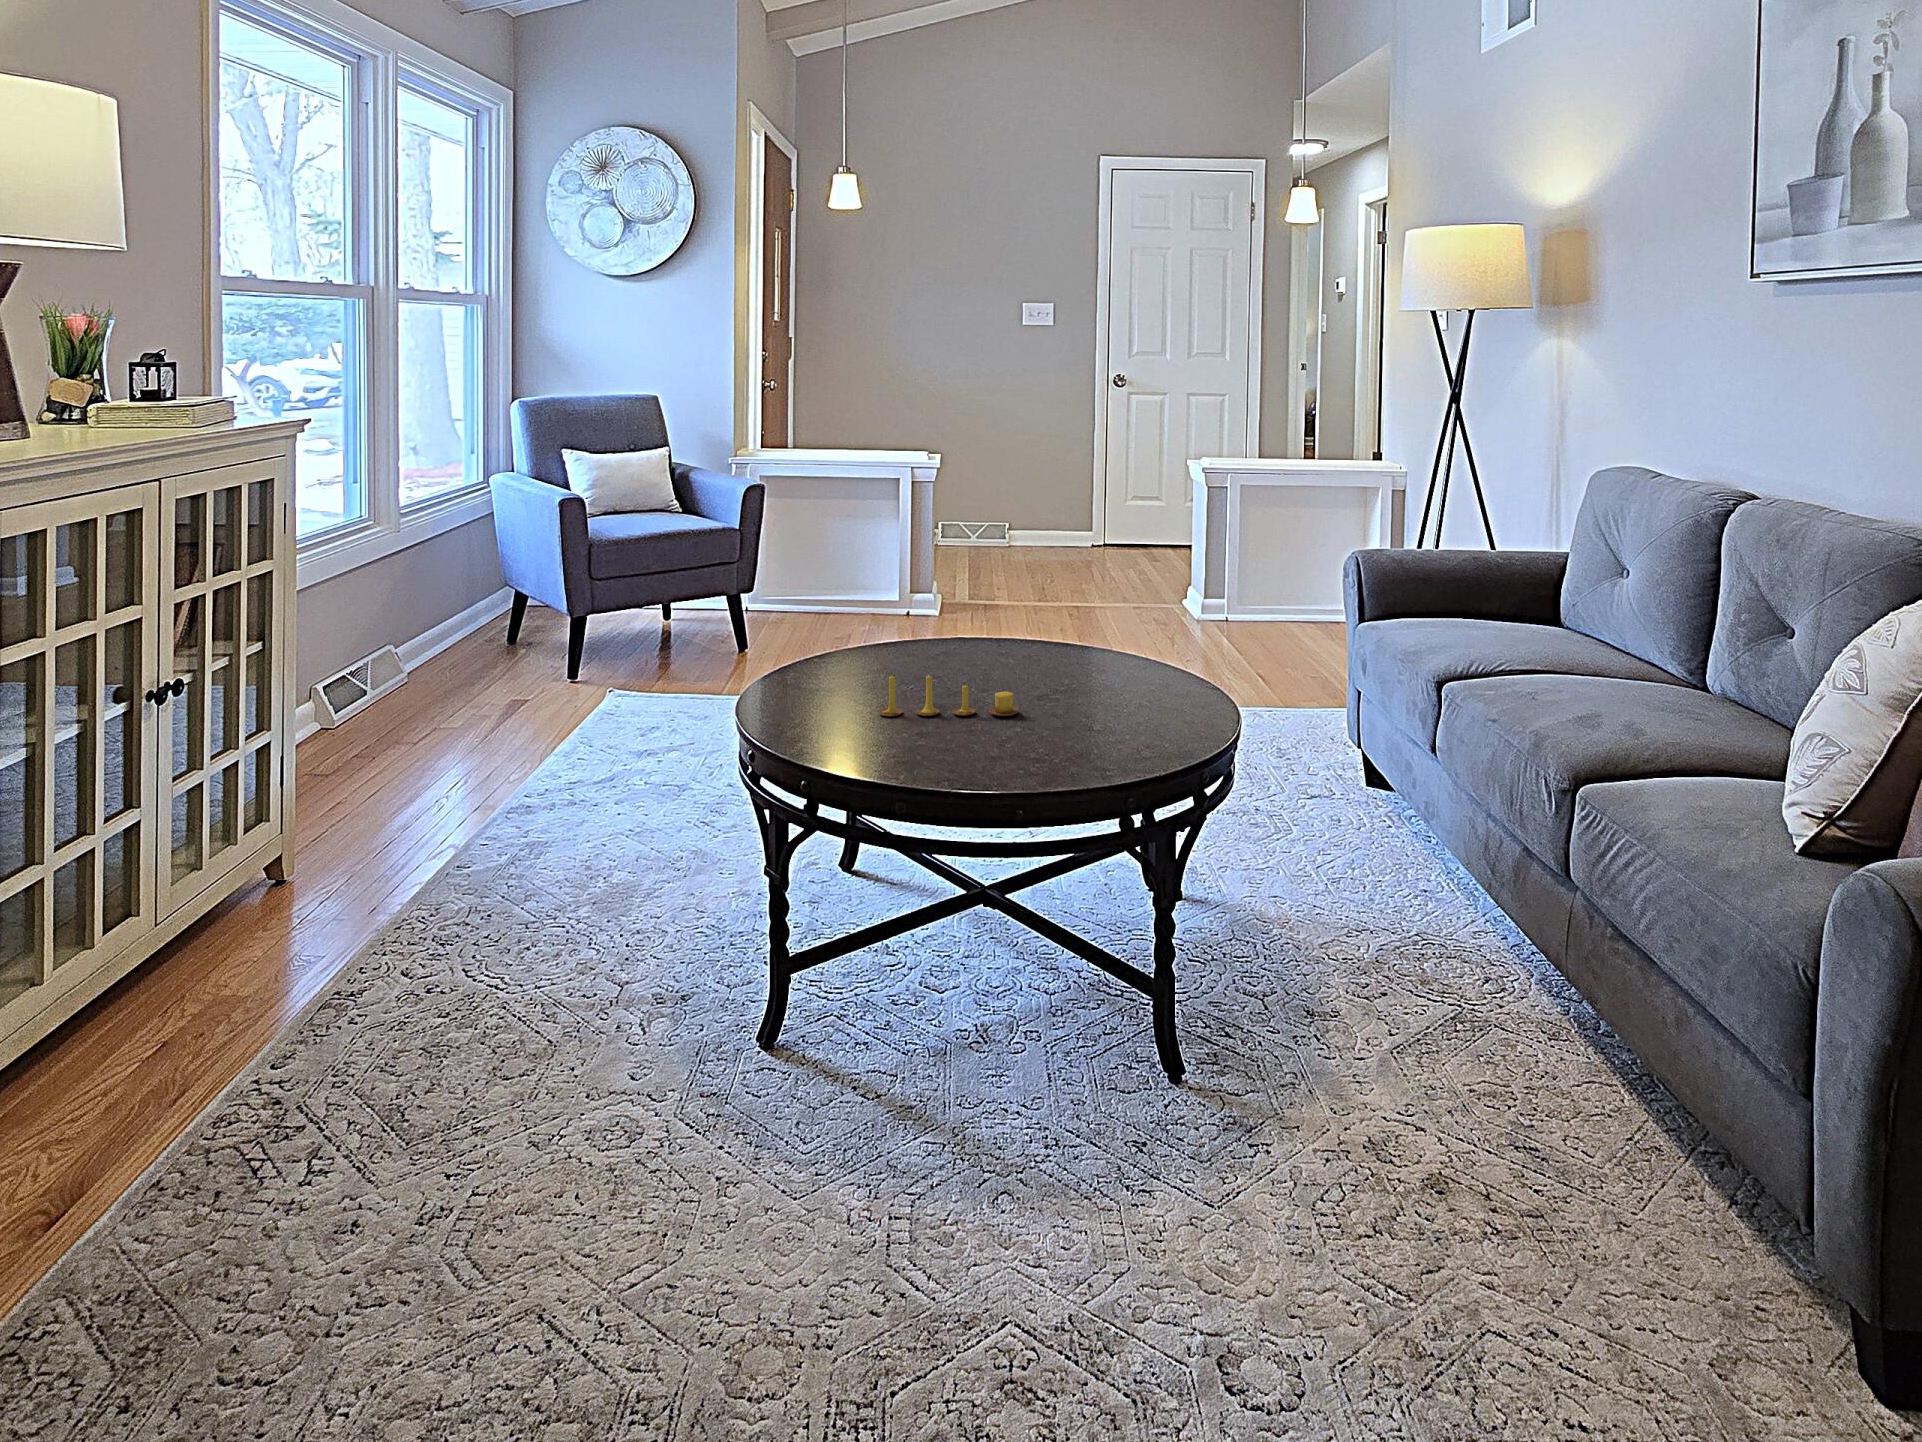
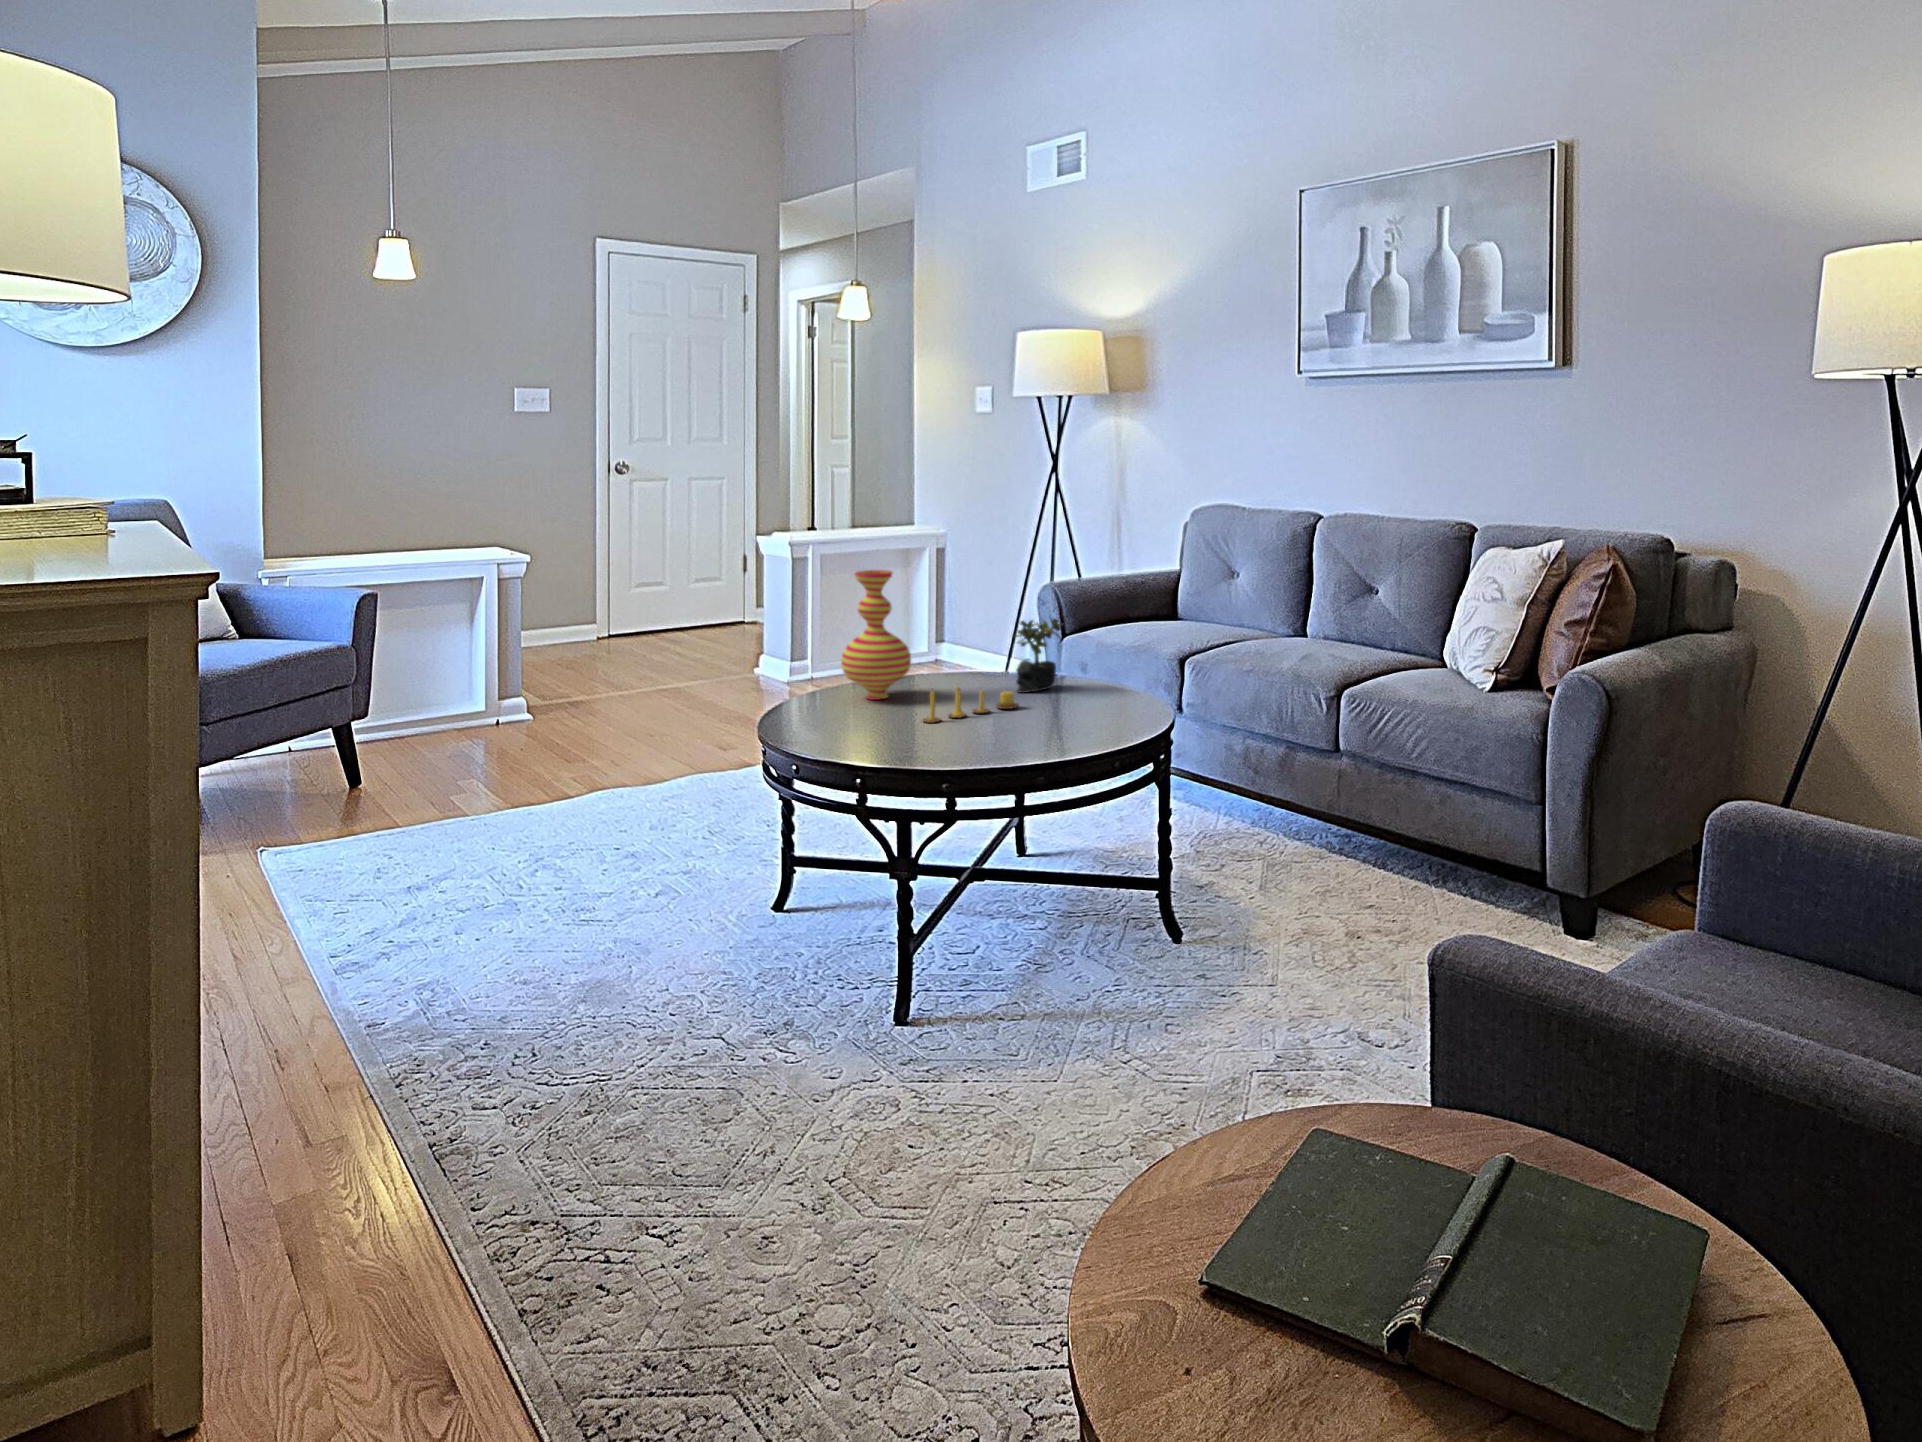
vase: none [868,516,951,672] -> present [841,570,911,700]
succulent plant: none [1050,597,1133,697] -> present [1014,619,1063,693]

